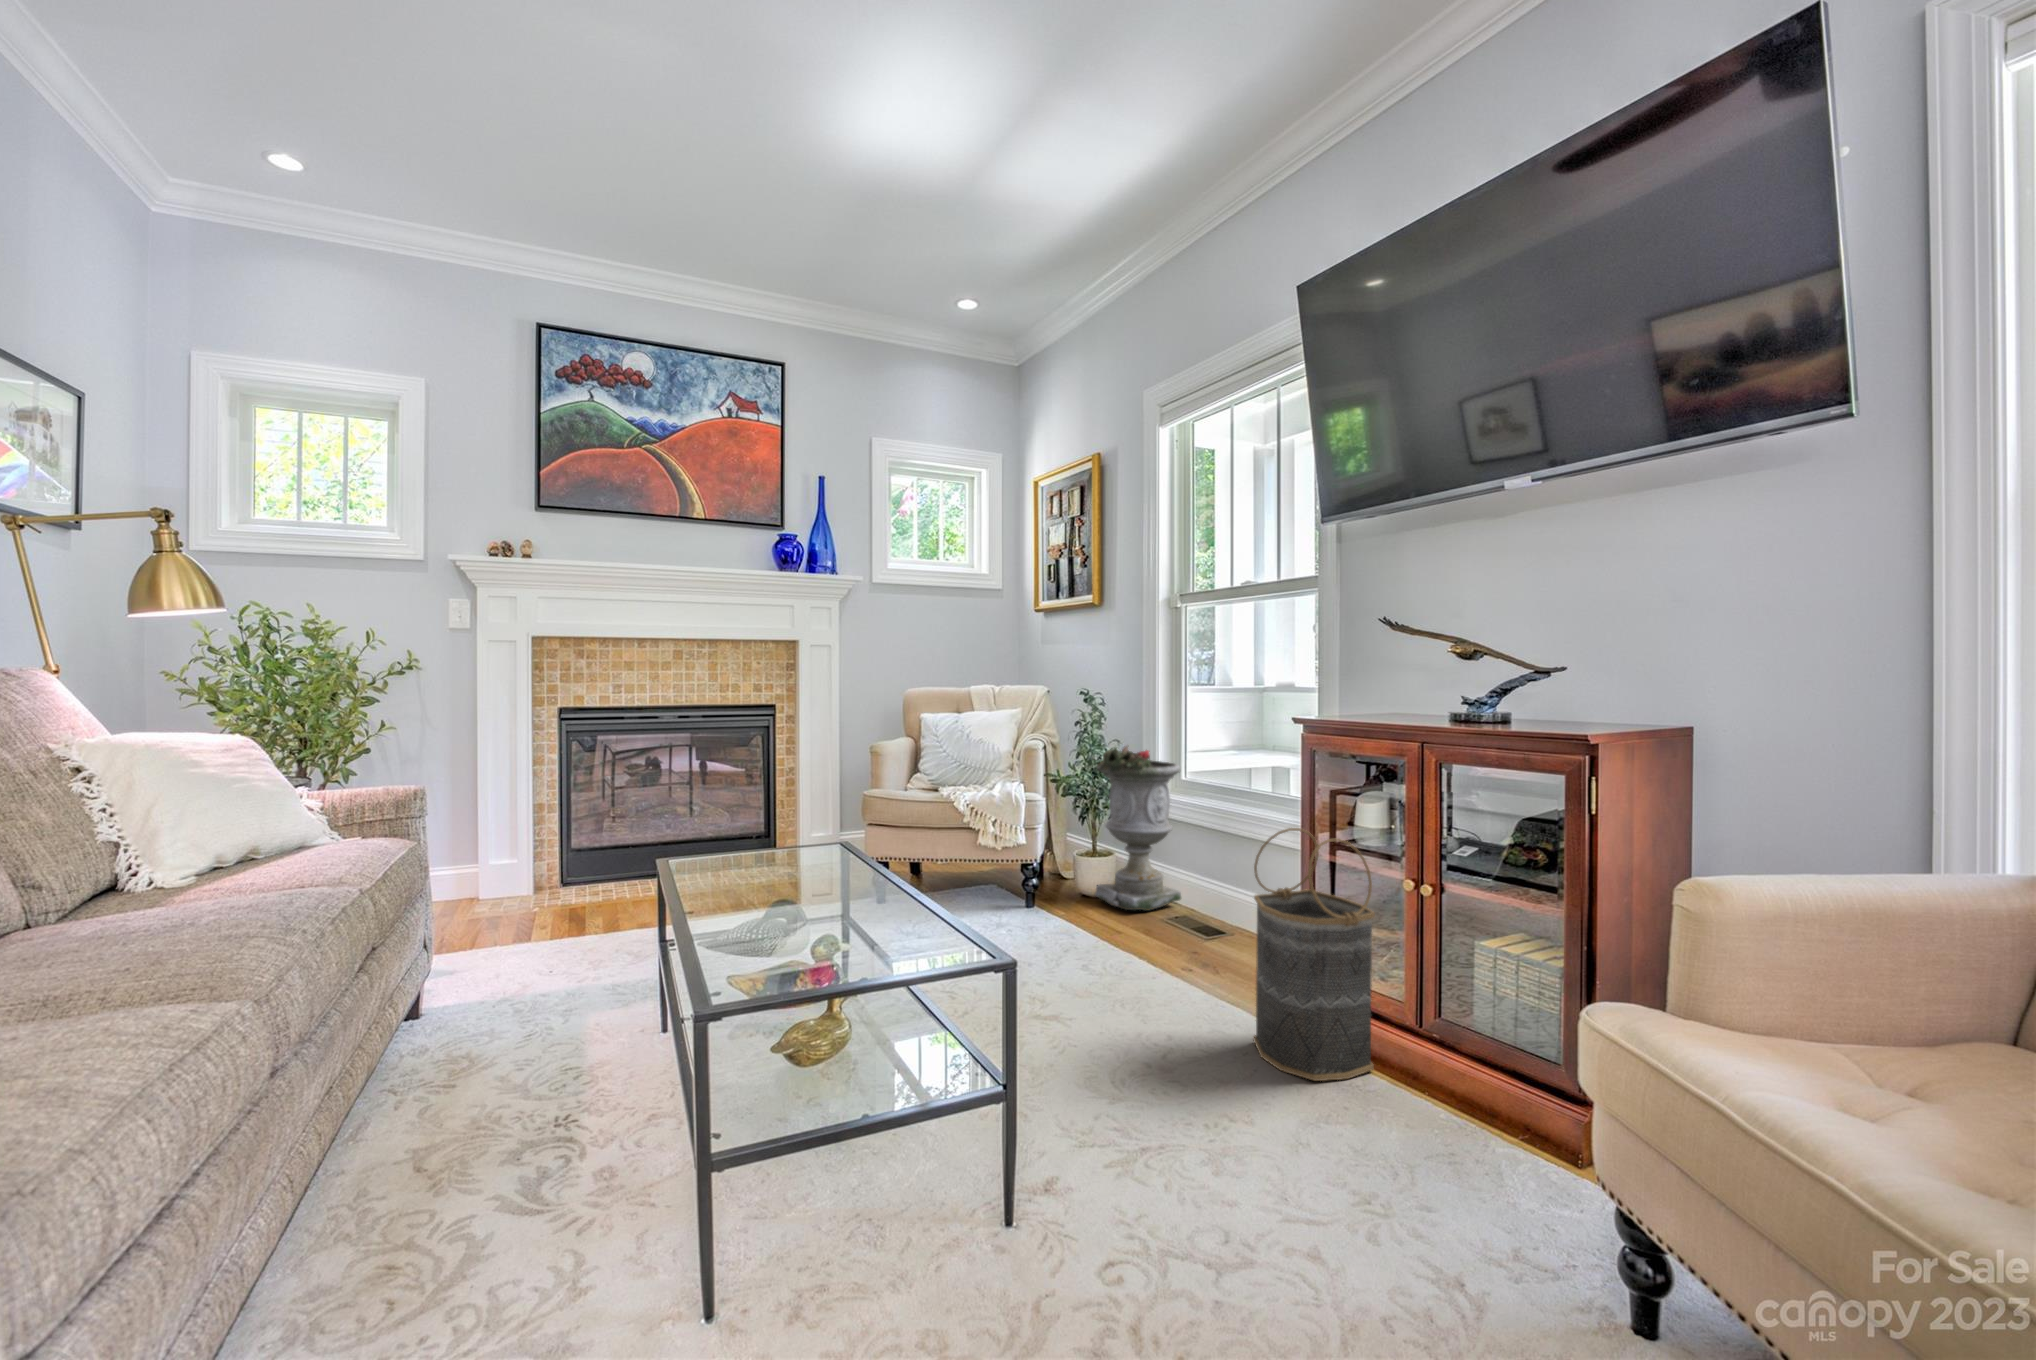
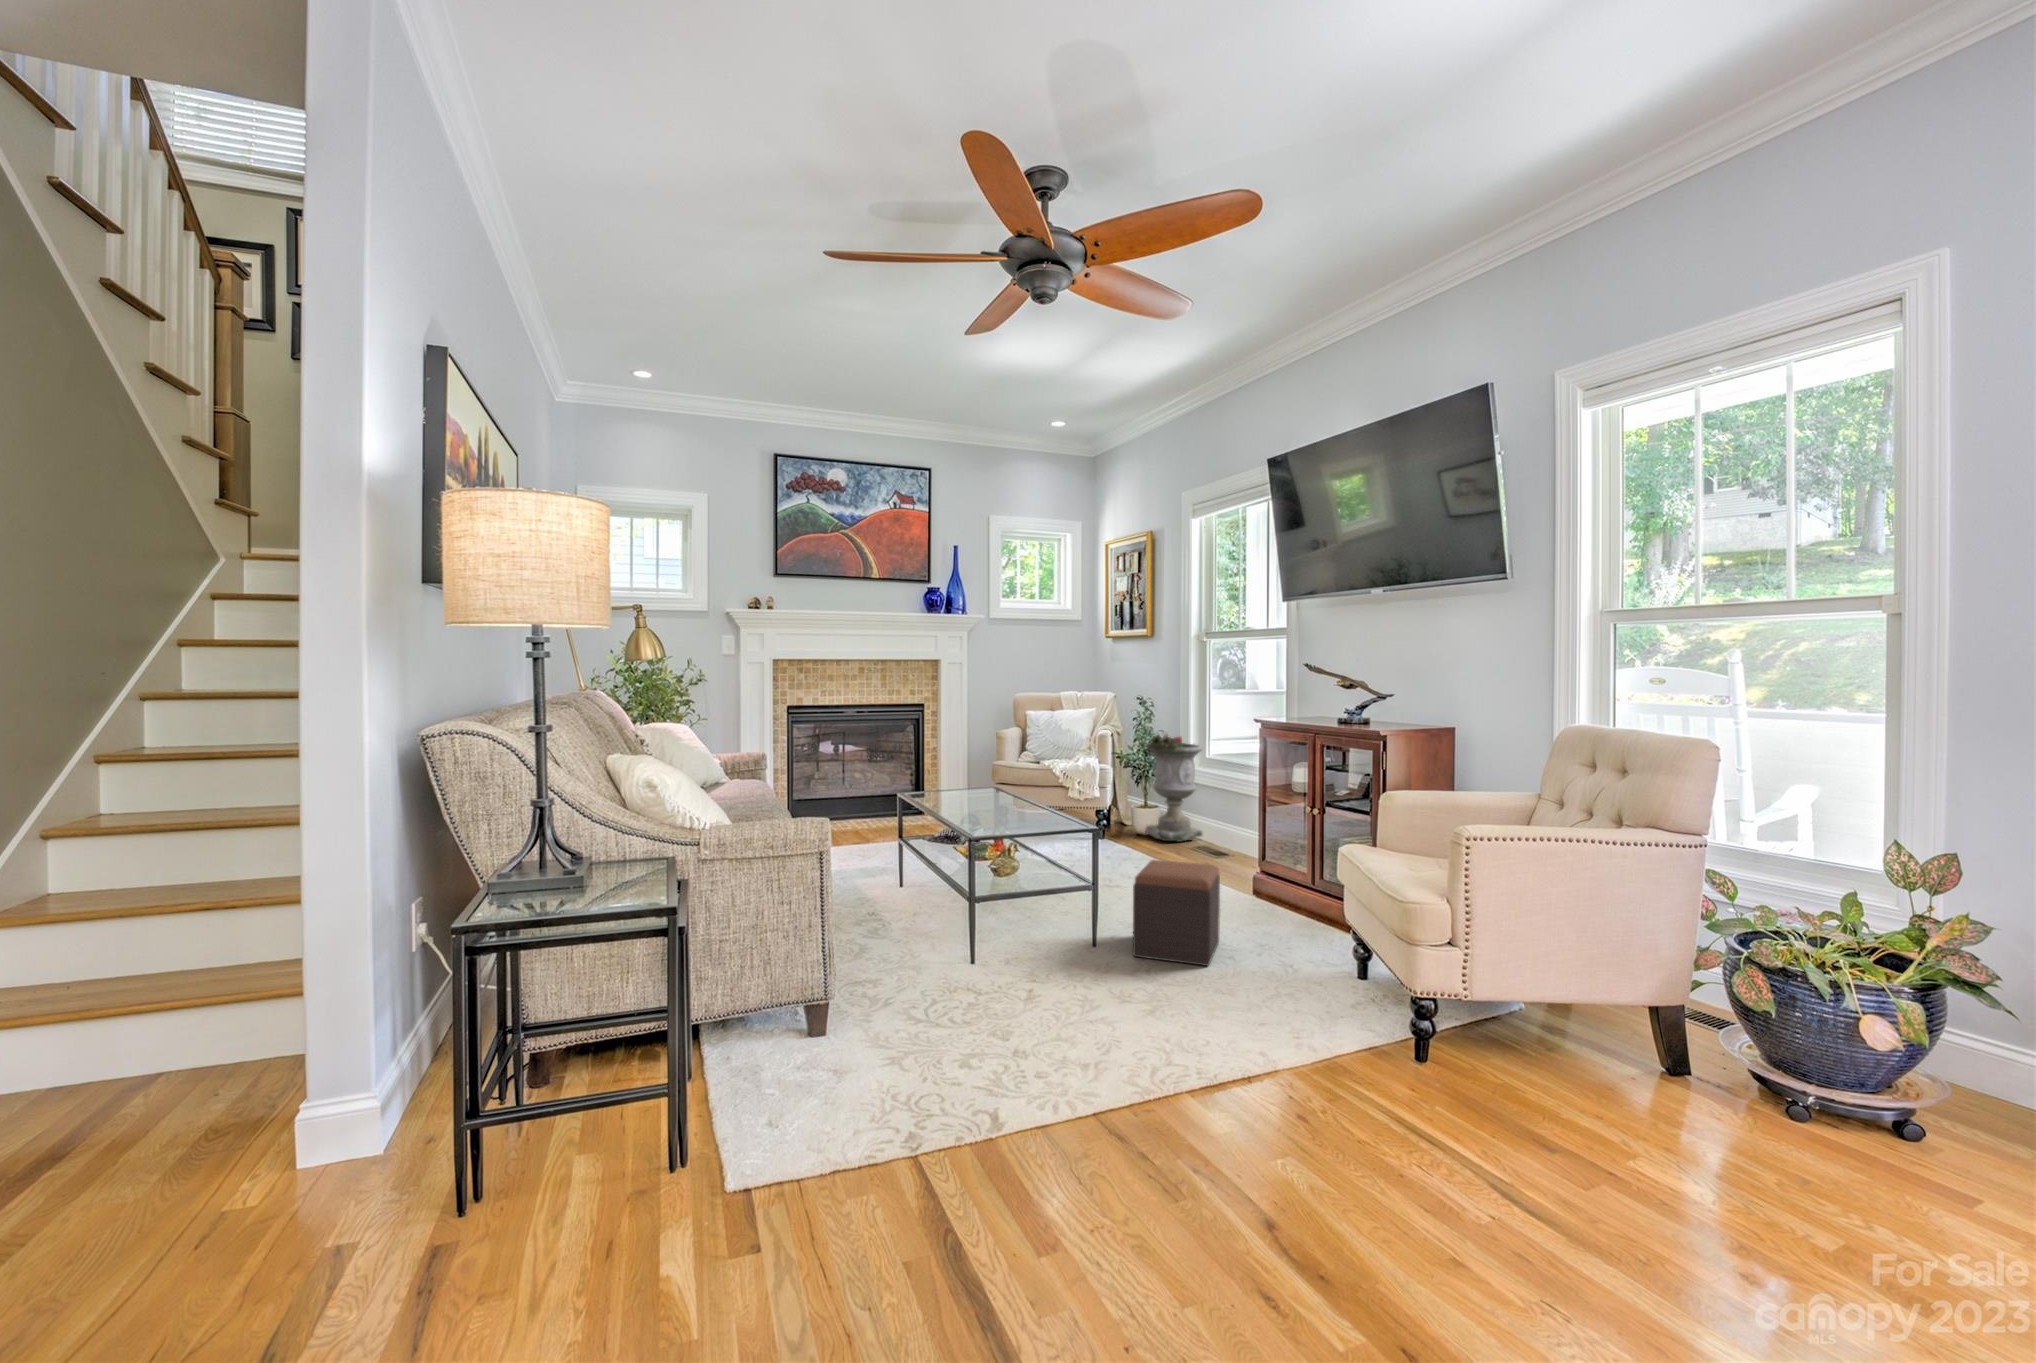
basket: present [1253,828,1375,1081] -> none [1230,779,1293,913]
footstool: none [1090,1010,1268,1286] -> present [1133,860,1220,966]

